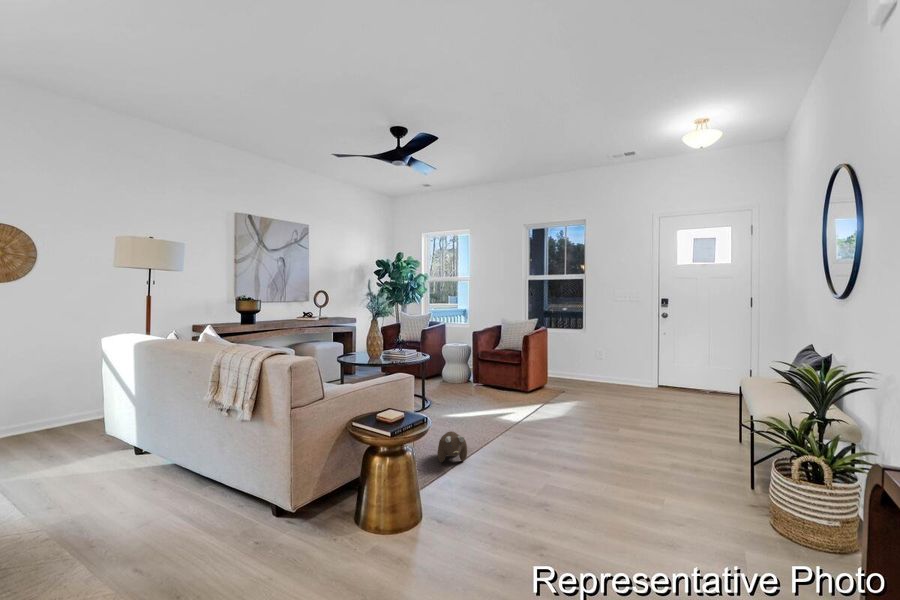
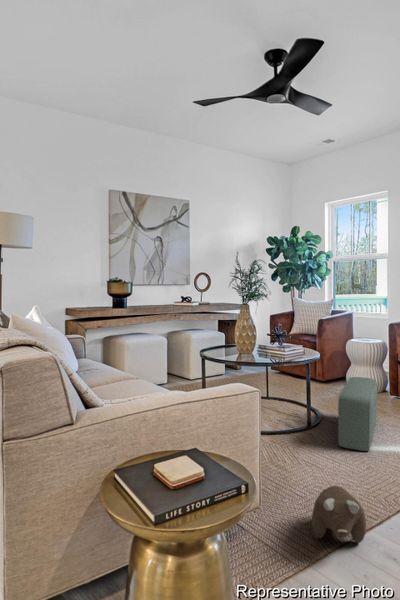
pouf: none [444,371,467,419] -> present [338,377,377,451]

